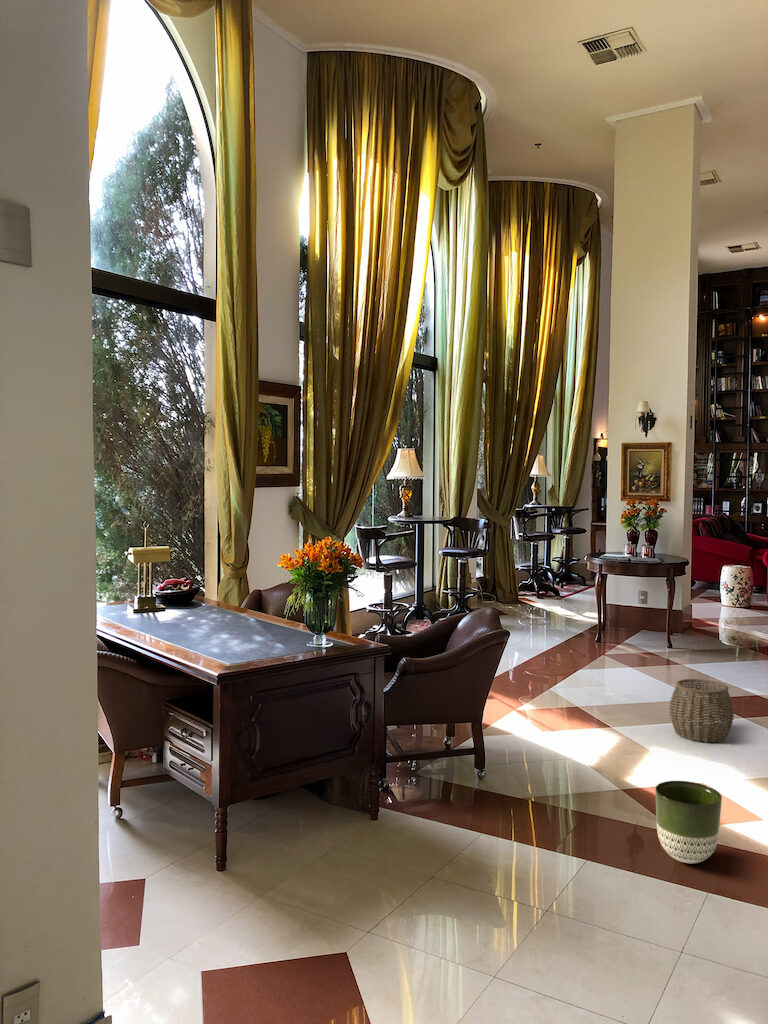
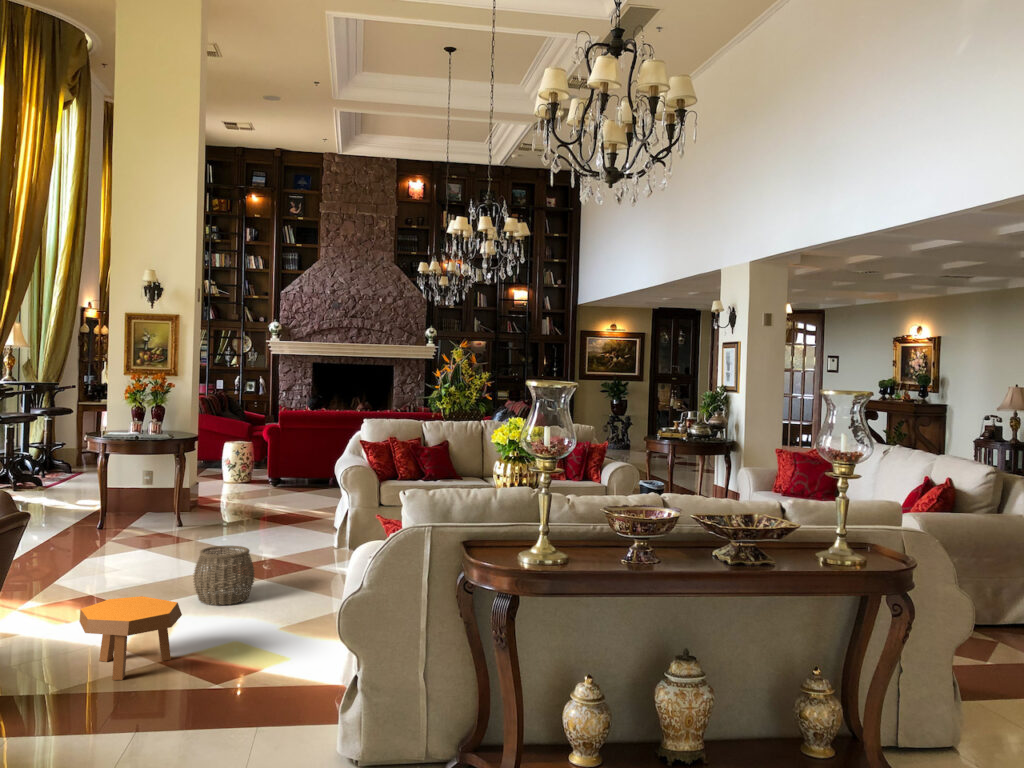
footstool: none [553,720,648,804] -> present [79,596,182,680]
planter: present [655,781,722,864] -> none [200,631,261,706]

